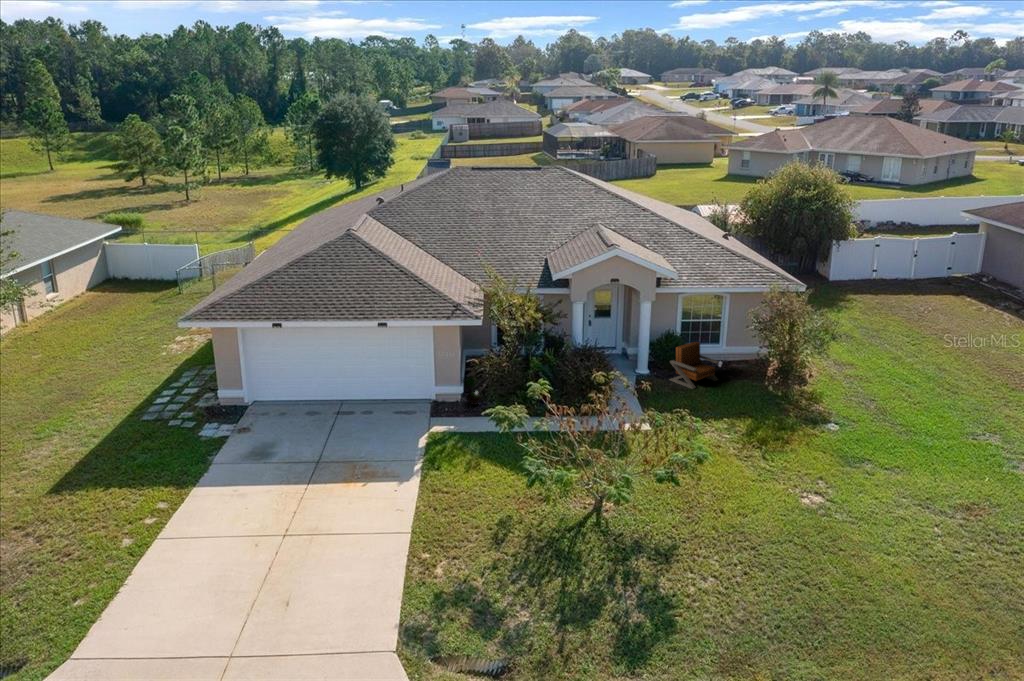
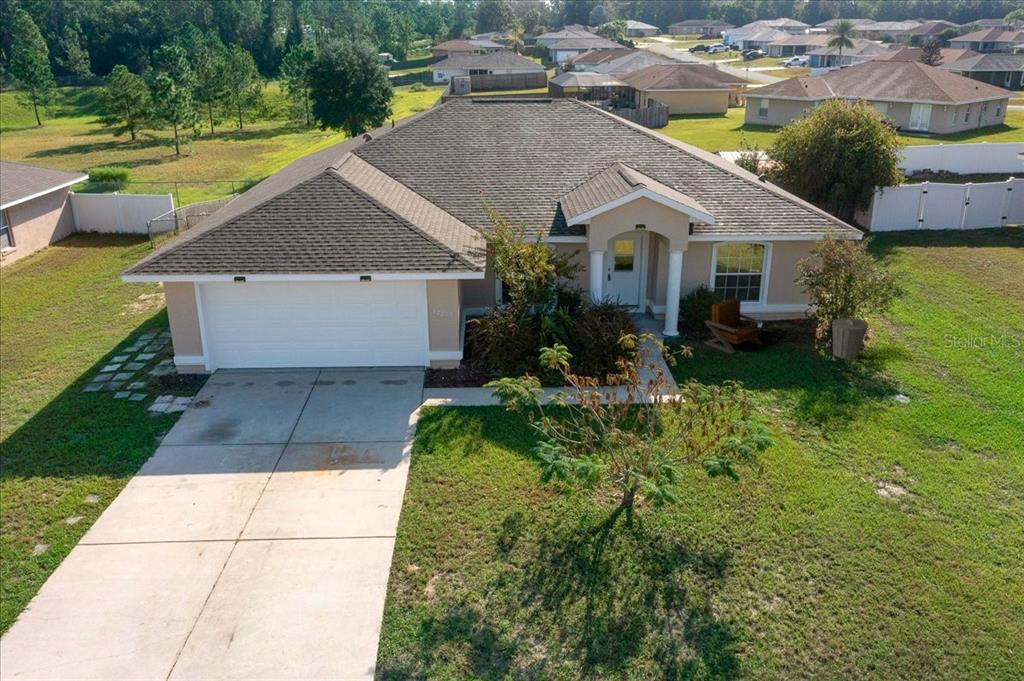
trash can: none [777,359,807,393] -> present [832,318,868,359]
potted tree: present [461,377,481,405] -> none [458,335,485,373]

